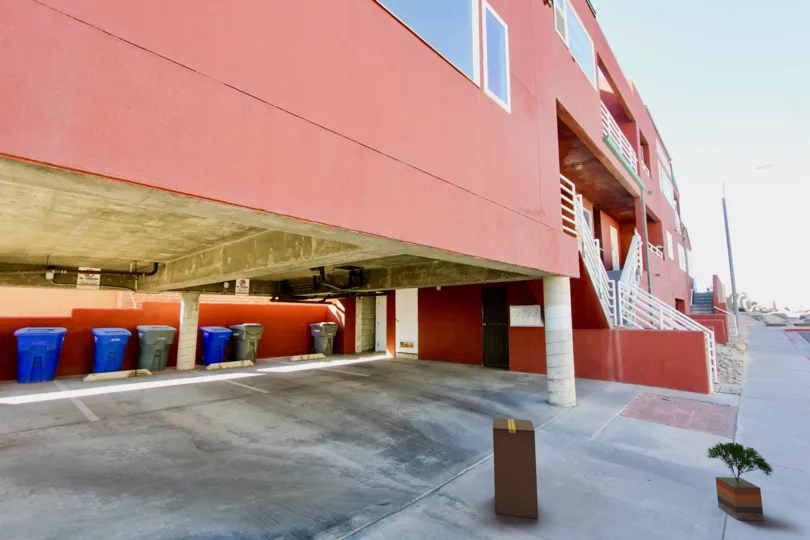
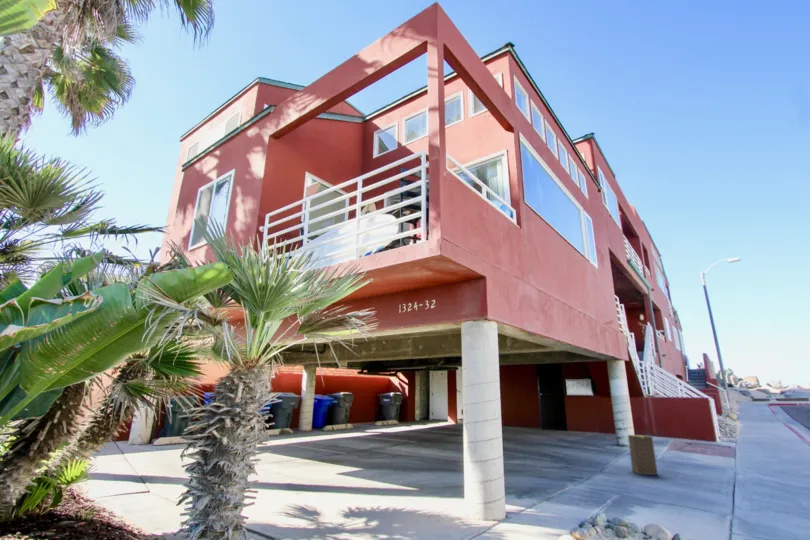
potted tree: present [707,442,773,521] -> none [721,443,749,475]

